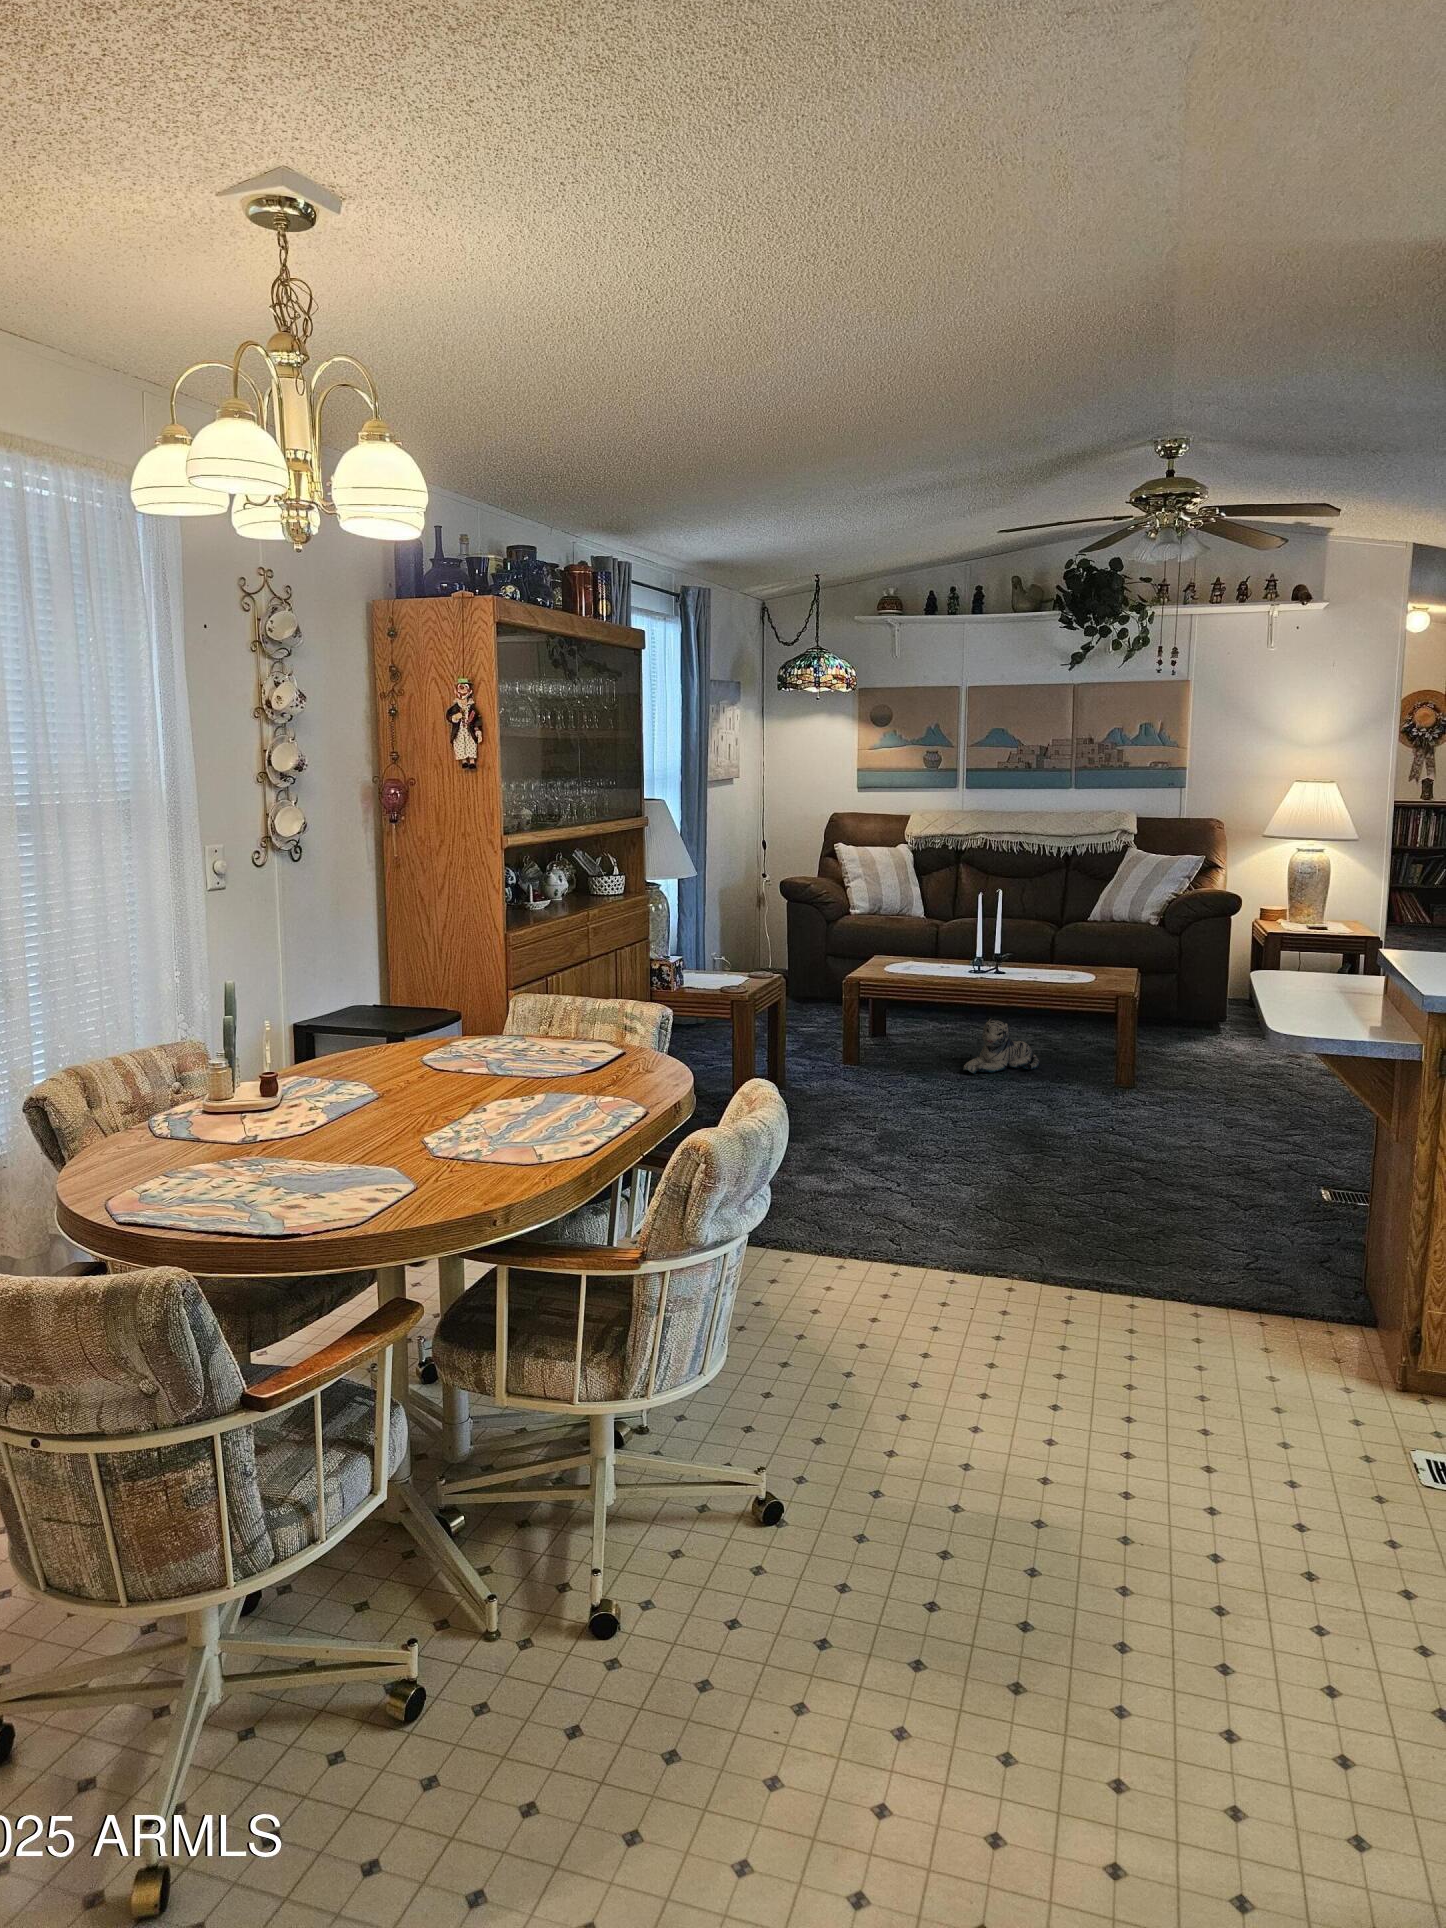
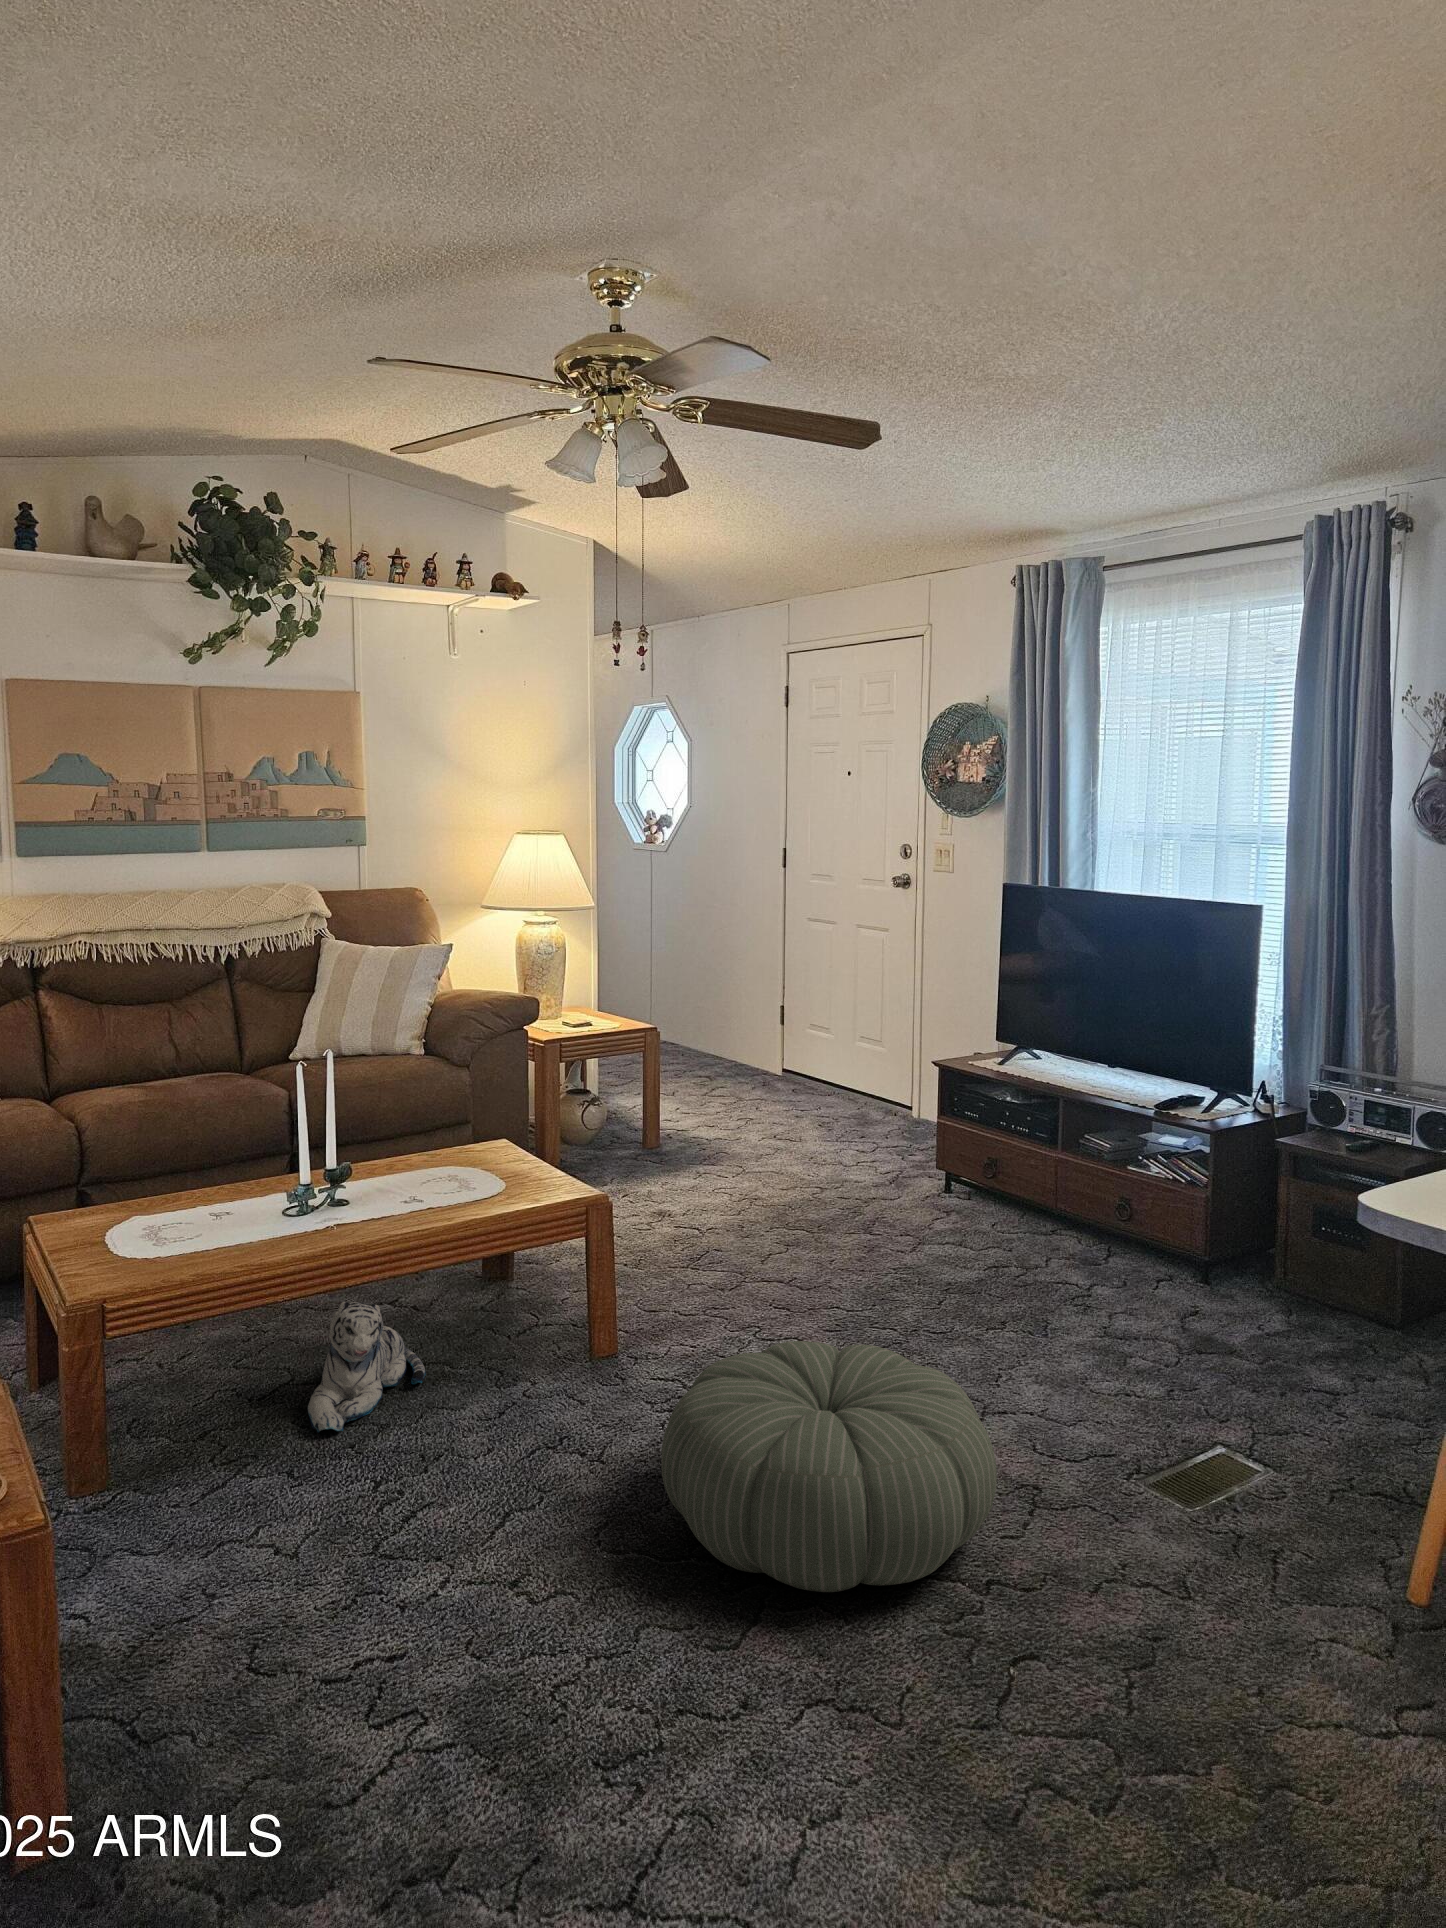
pouf: none [1043,1062,1214,1158] -> present [661,1341,997,1592]

